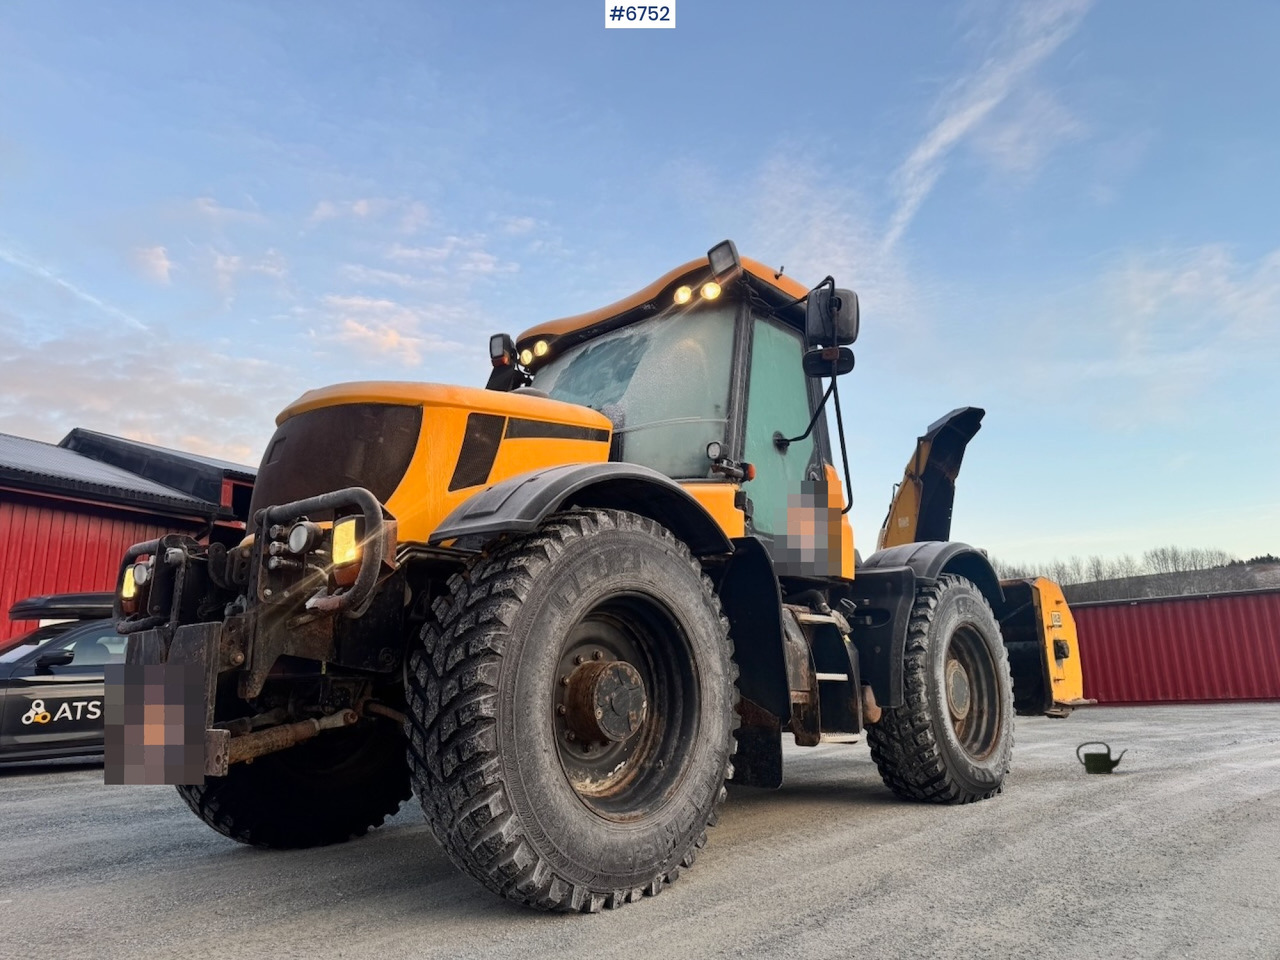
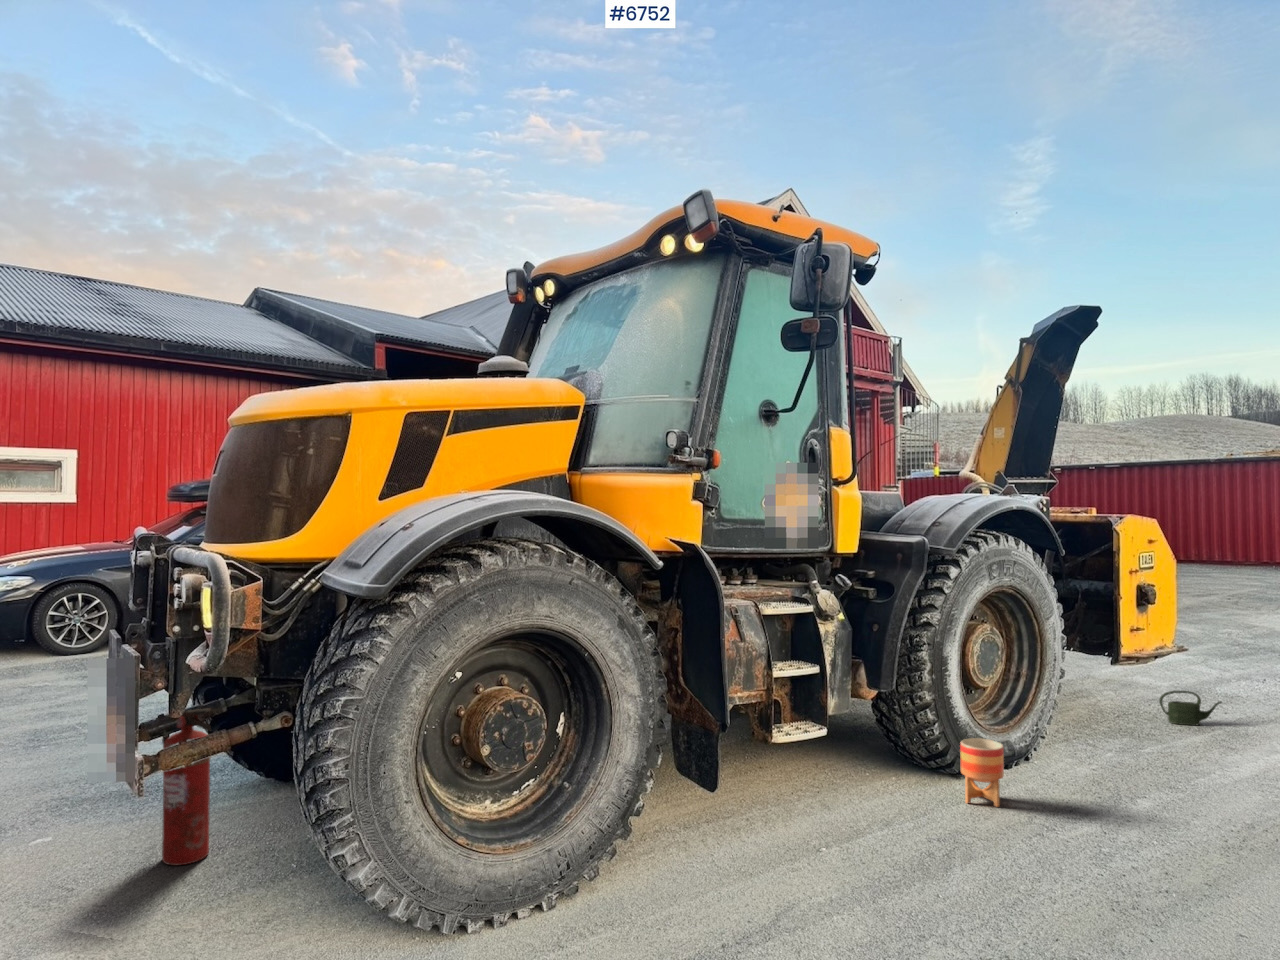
fire extinguisher: none [169,715,242,902] -> present [162,708,211,866]
planter: none [958,758,1003,818] -> present [960,738,1004,807]

